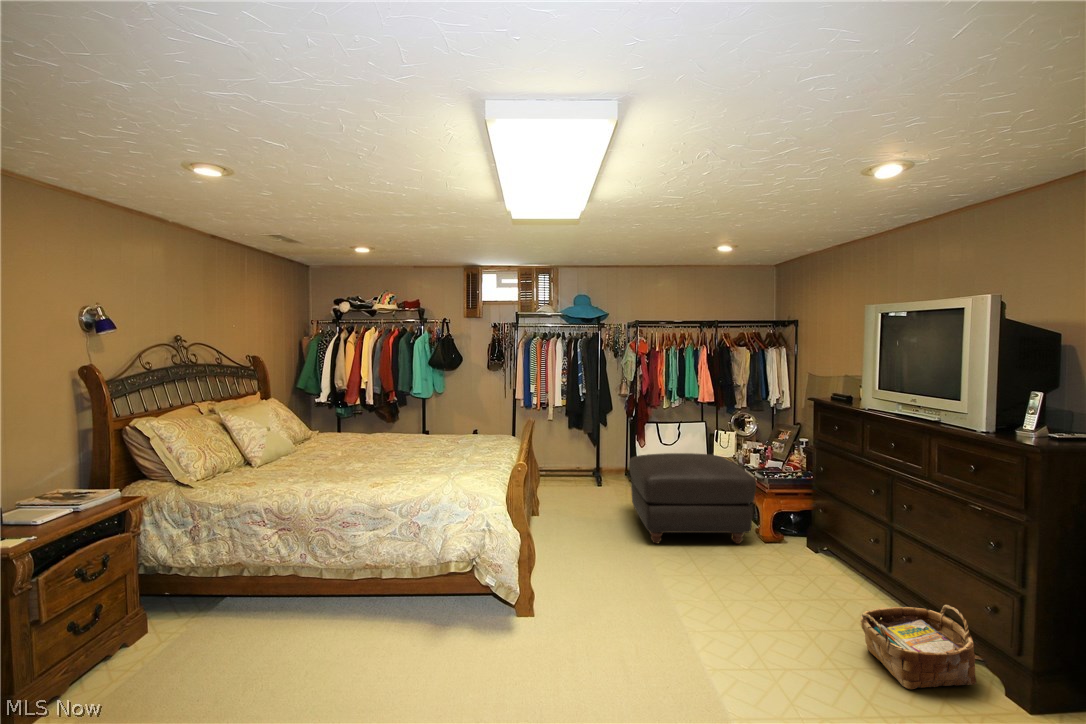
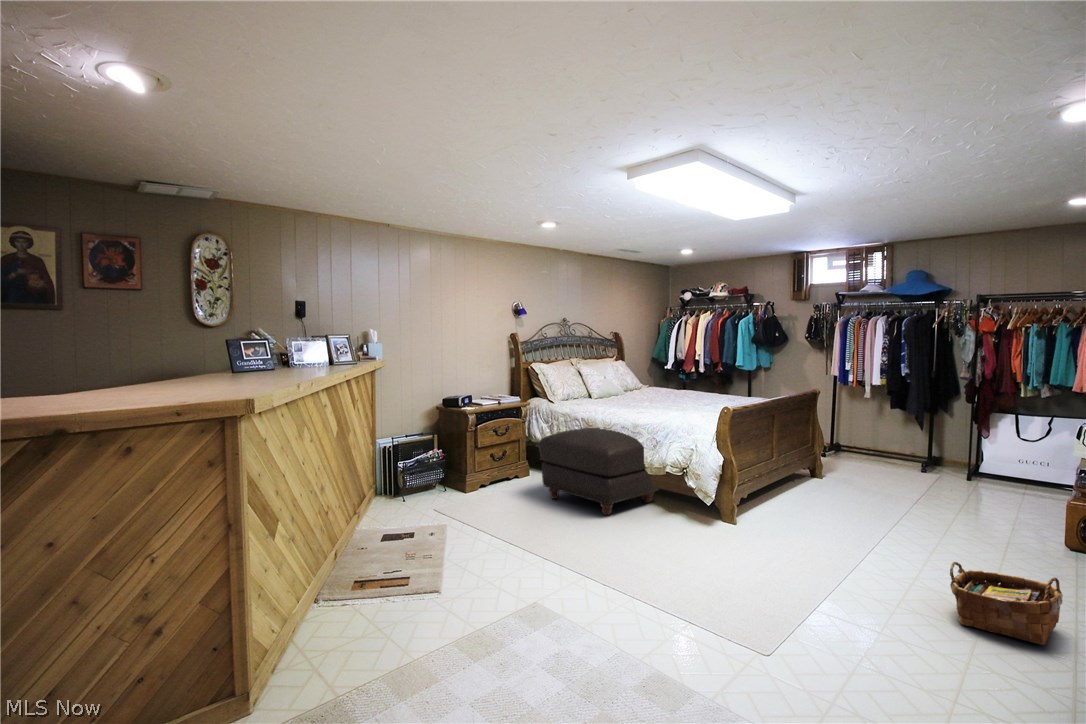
ottoman: present [629,453,756,544] -> present [539,428,659,515]

